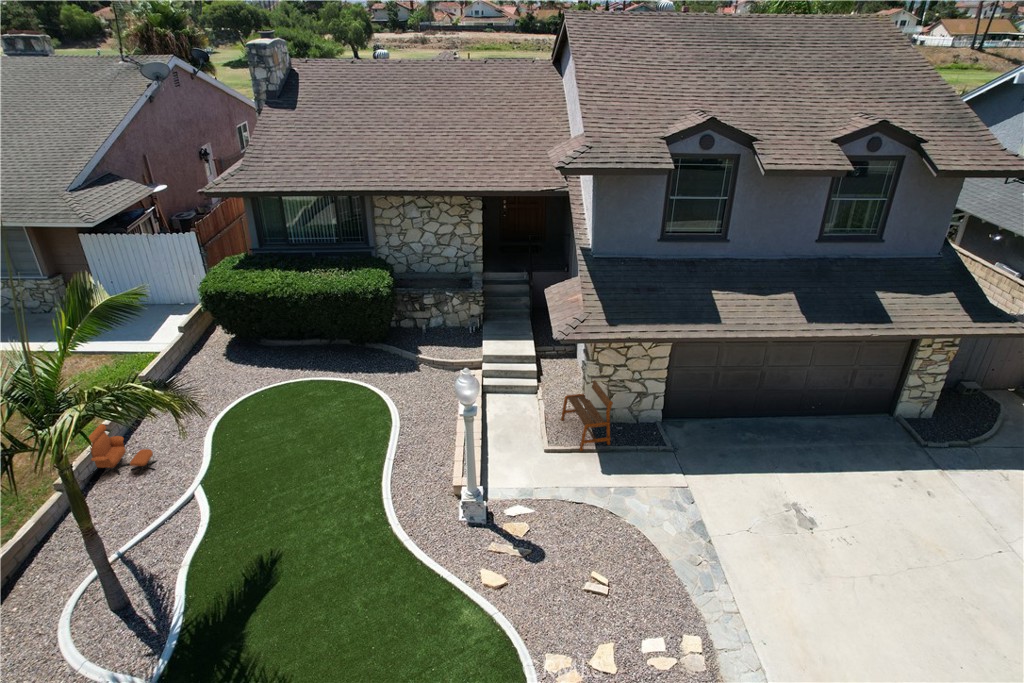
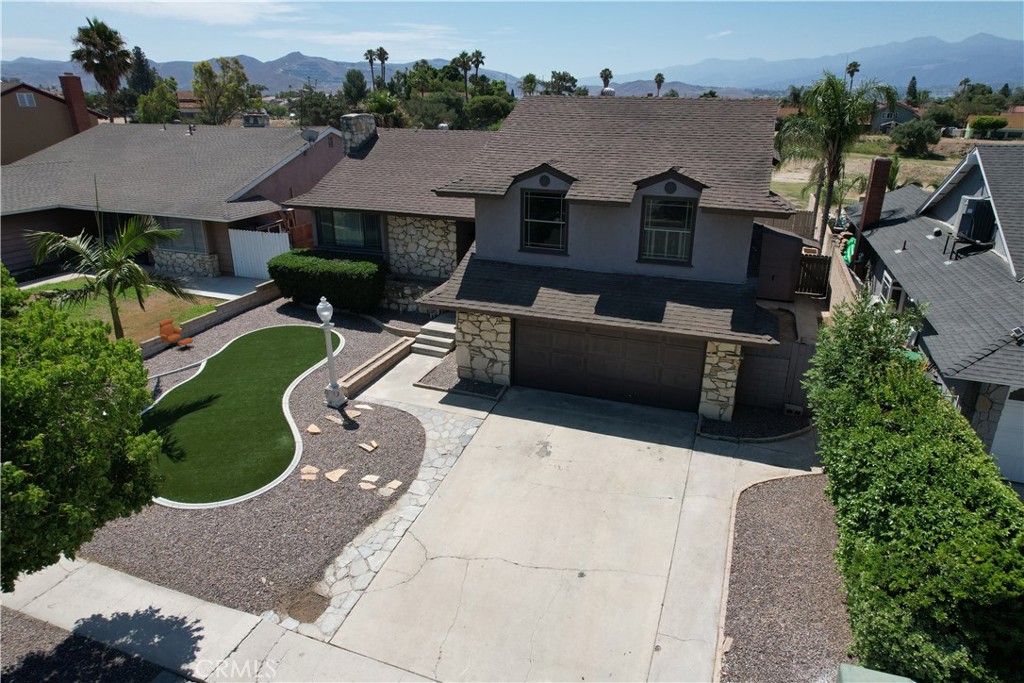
bench: present [561,380,613,451] -> none [433,341,463,389]

